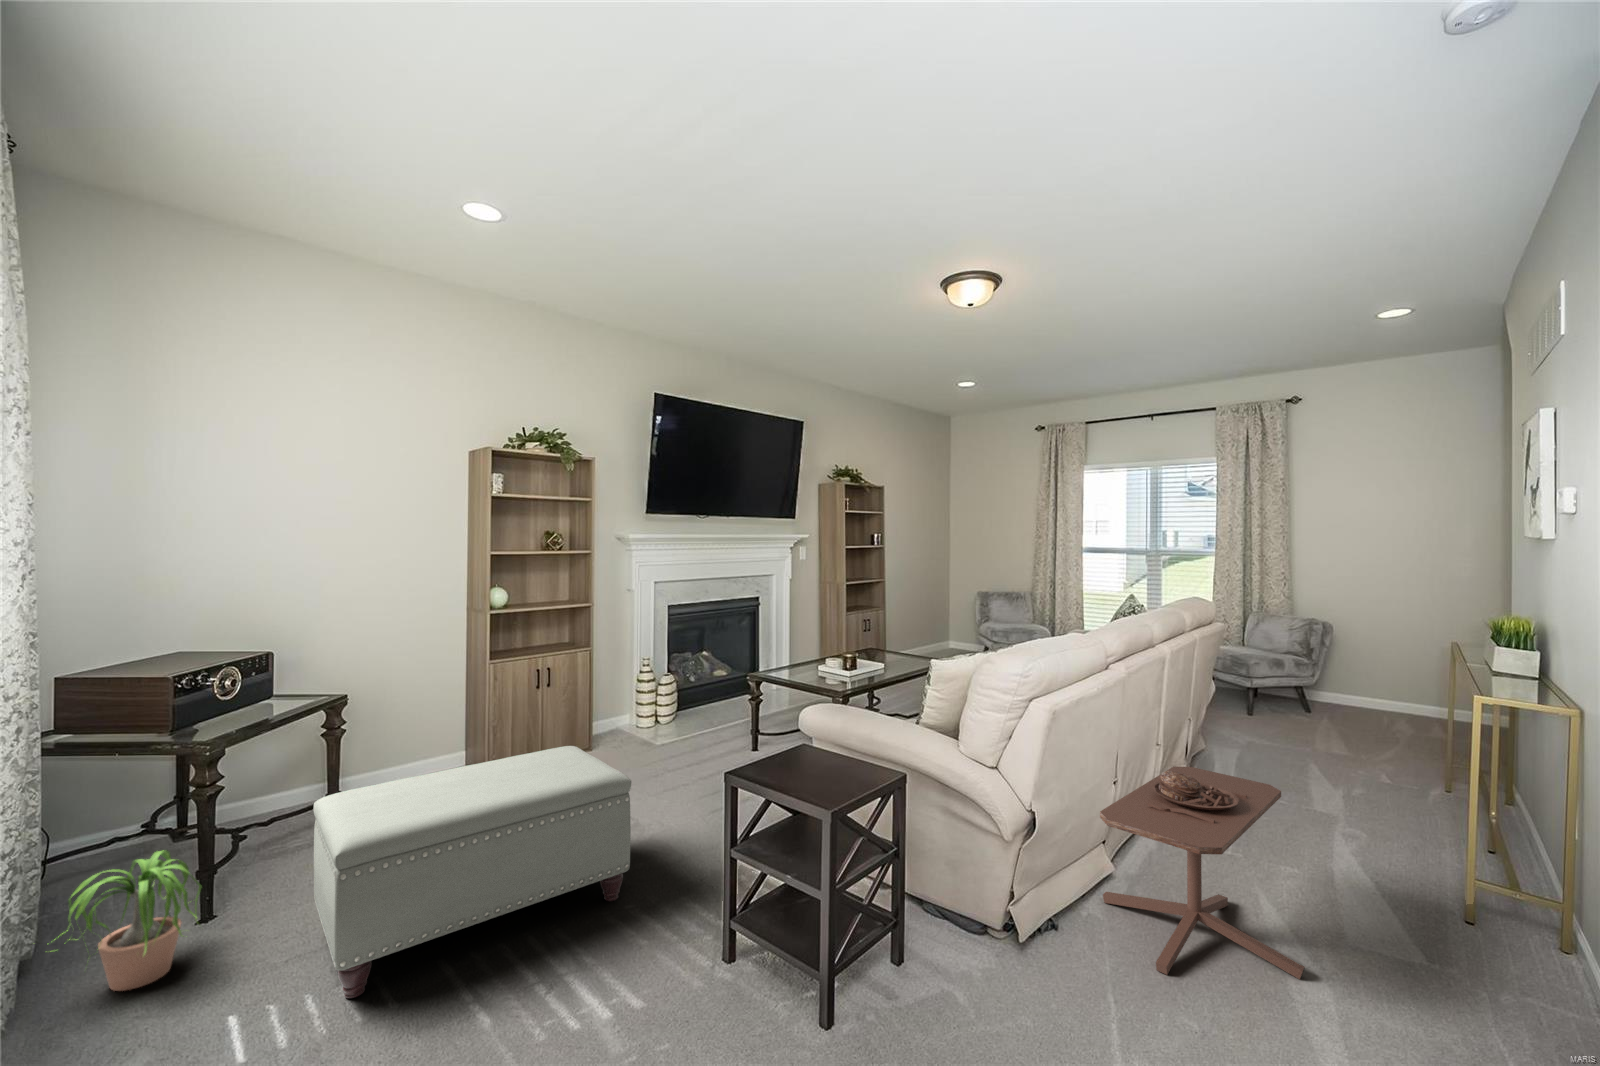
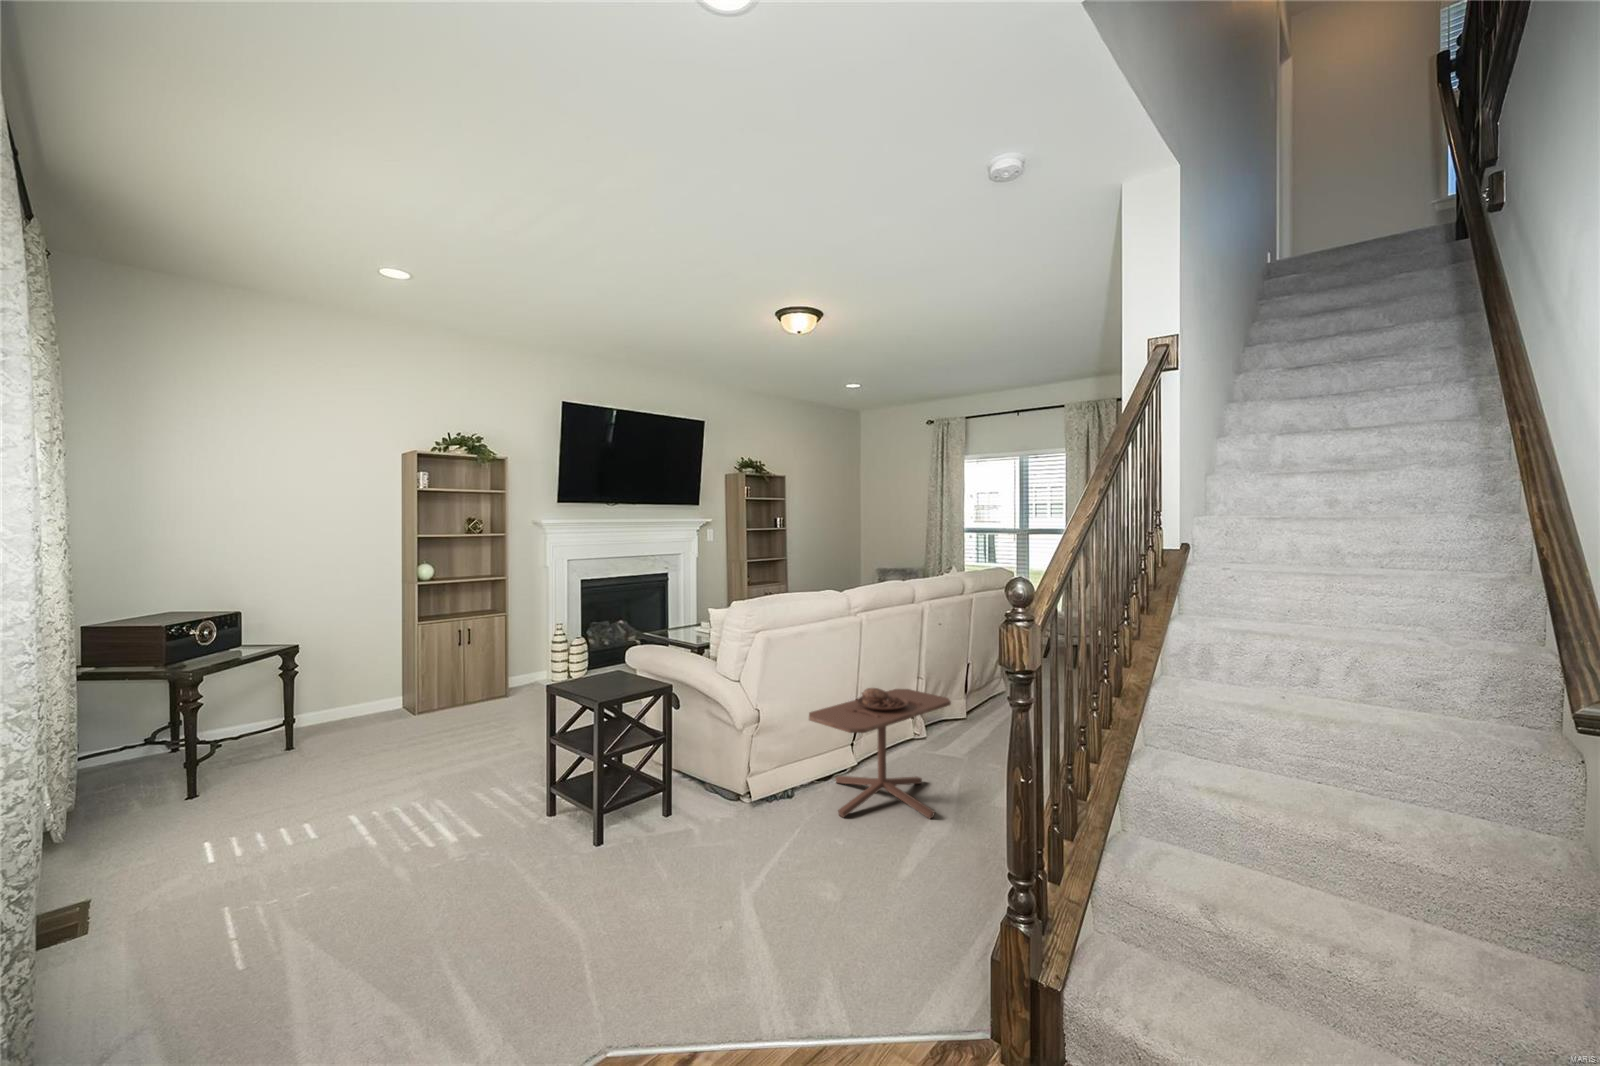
ottoman: present [314,746,631,998] -> none [266,680,499,834]
potted plant: present [62,850,202,991] -> none [75,744,191,832]

